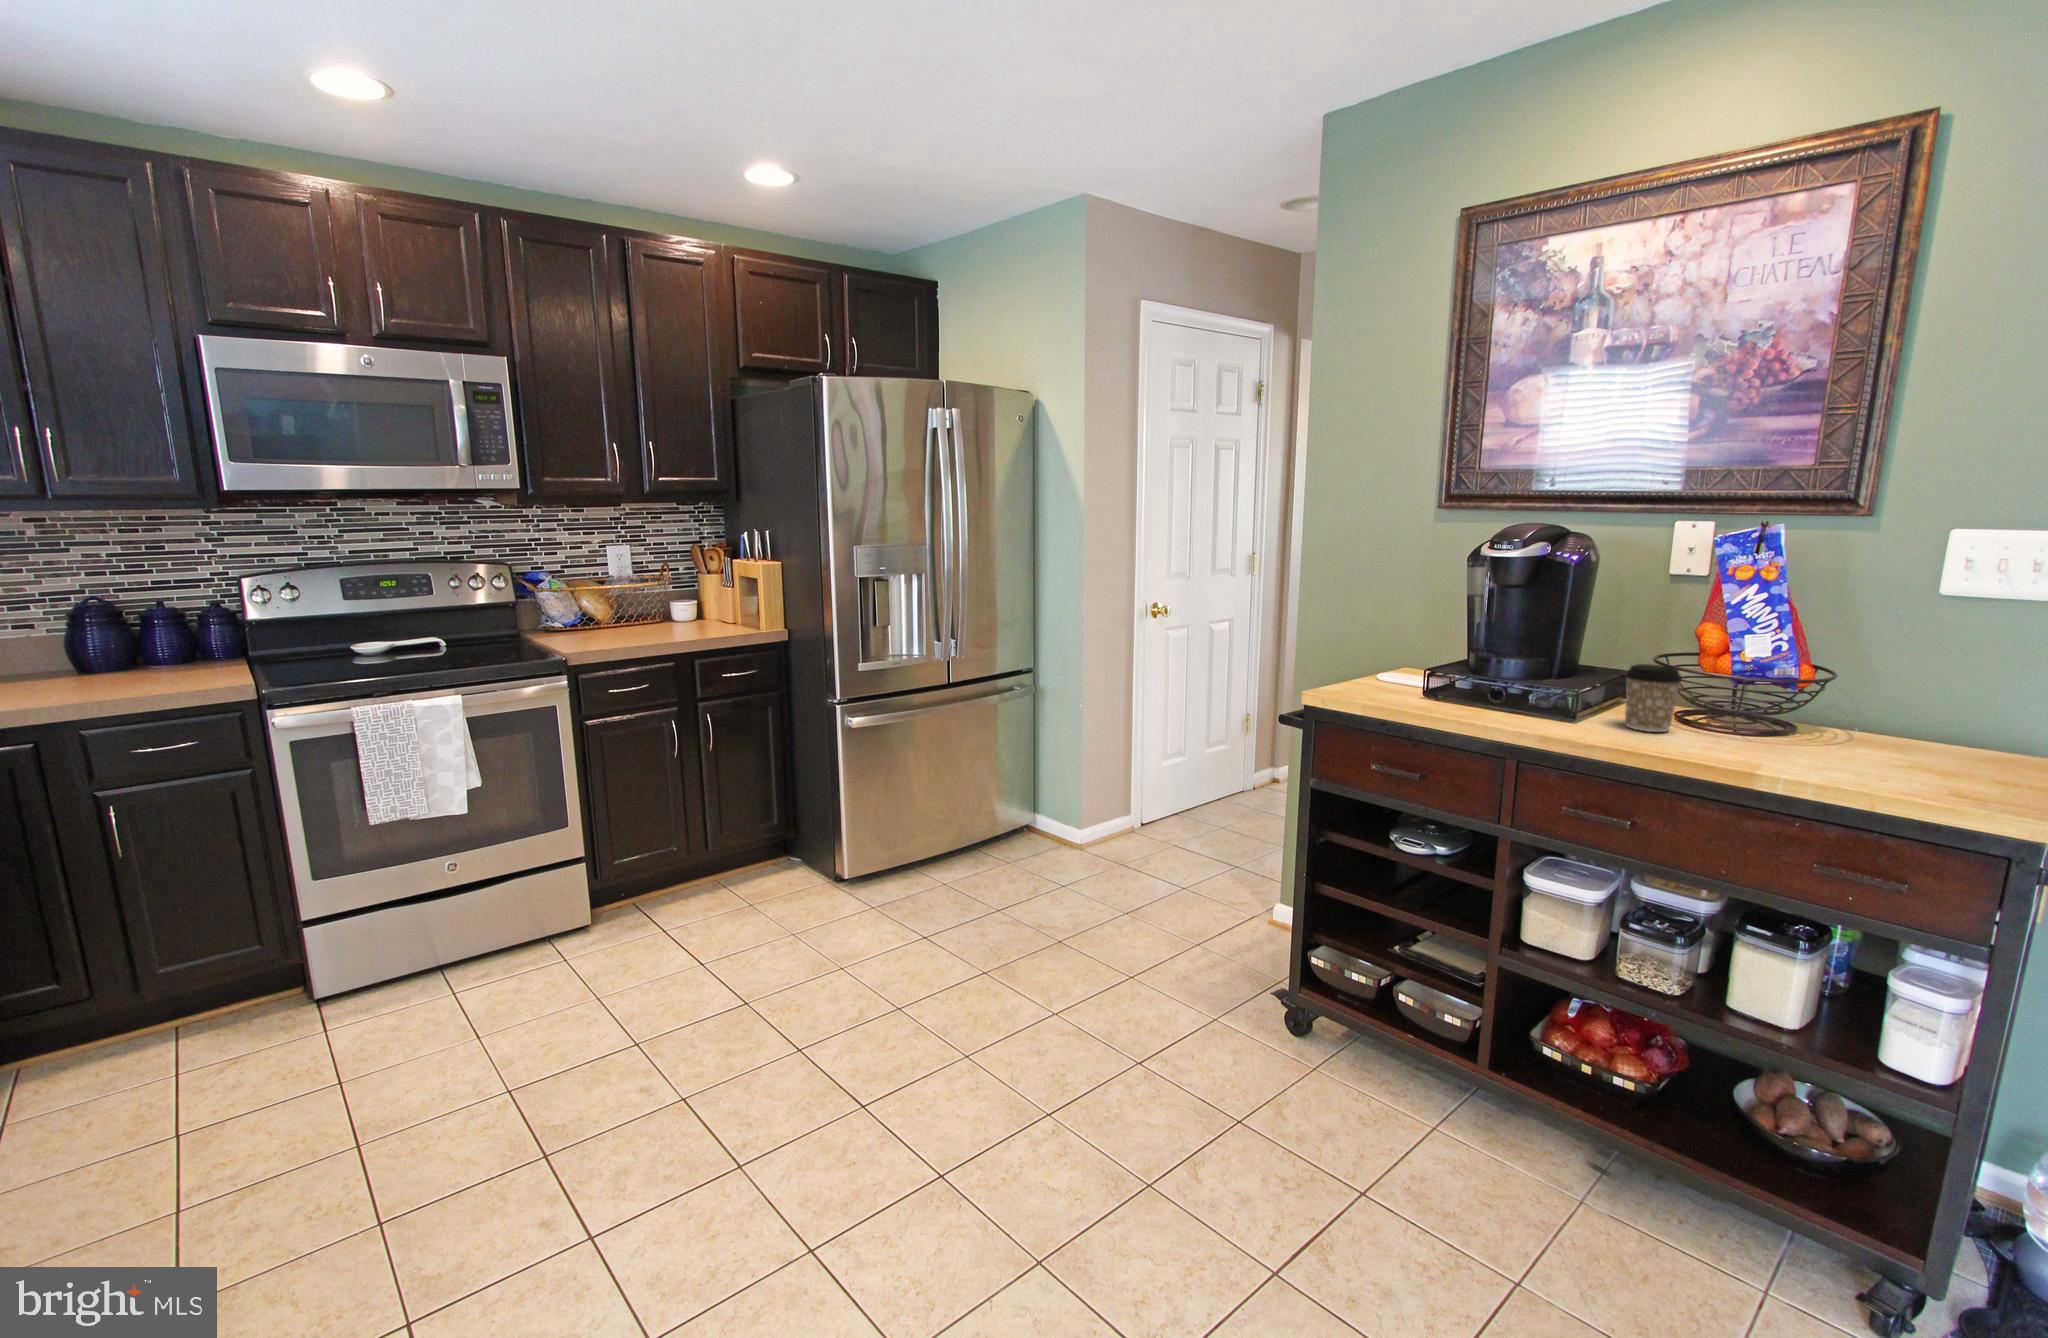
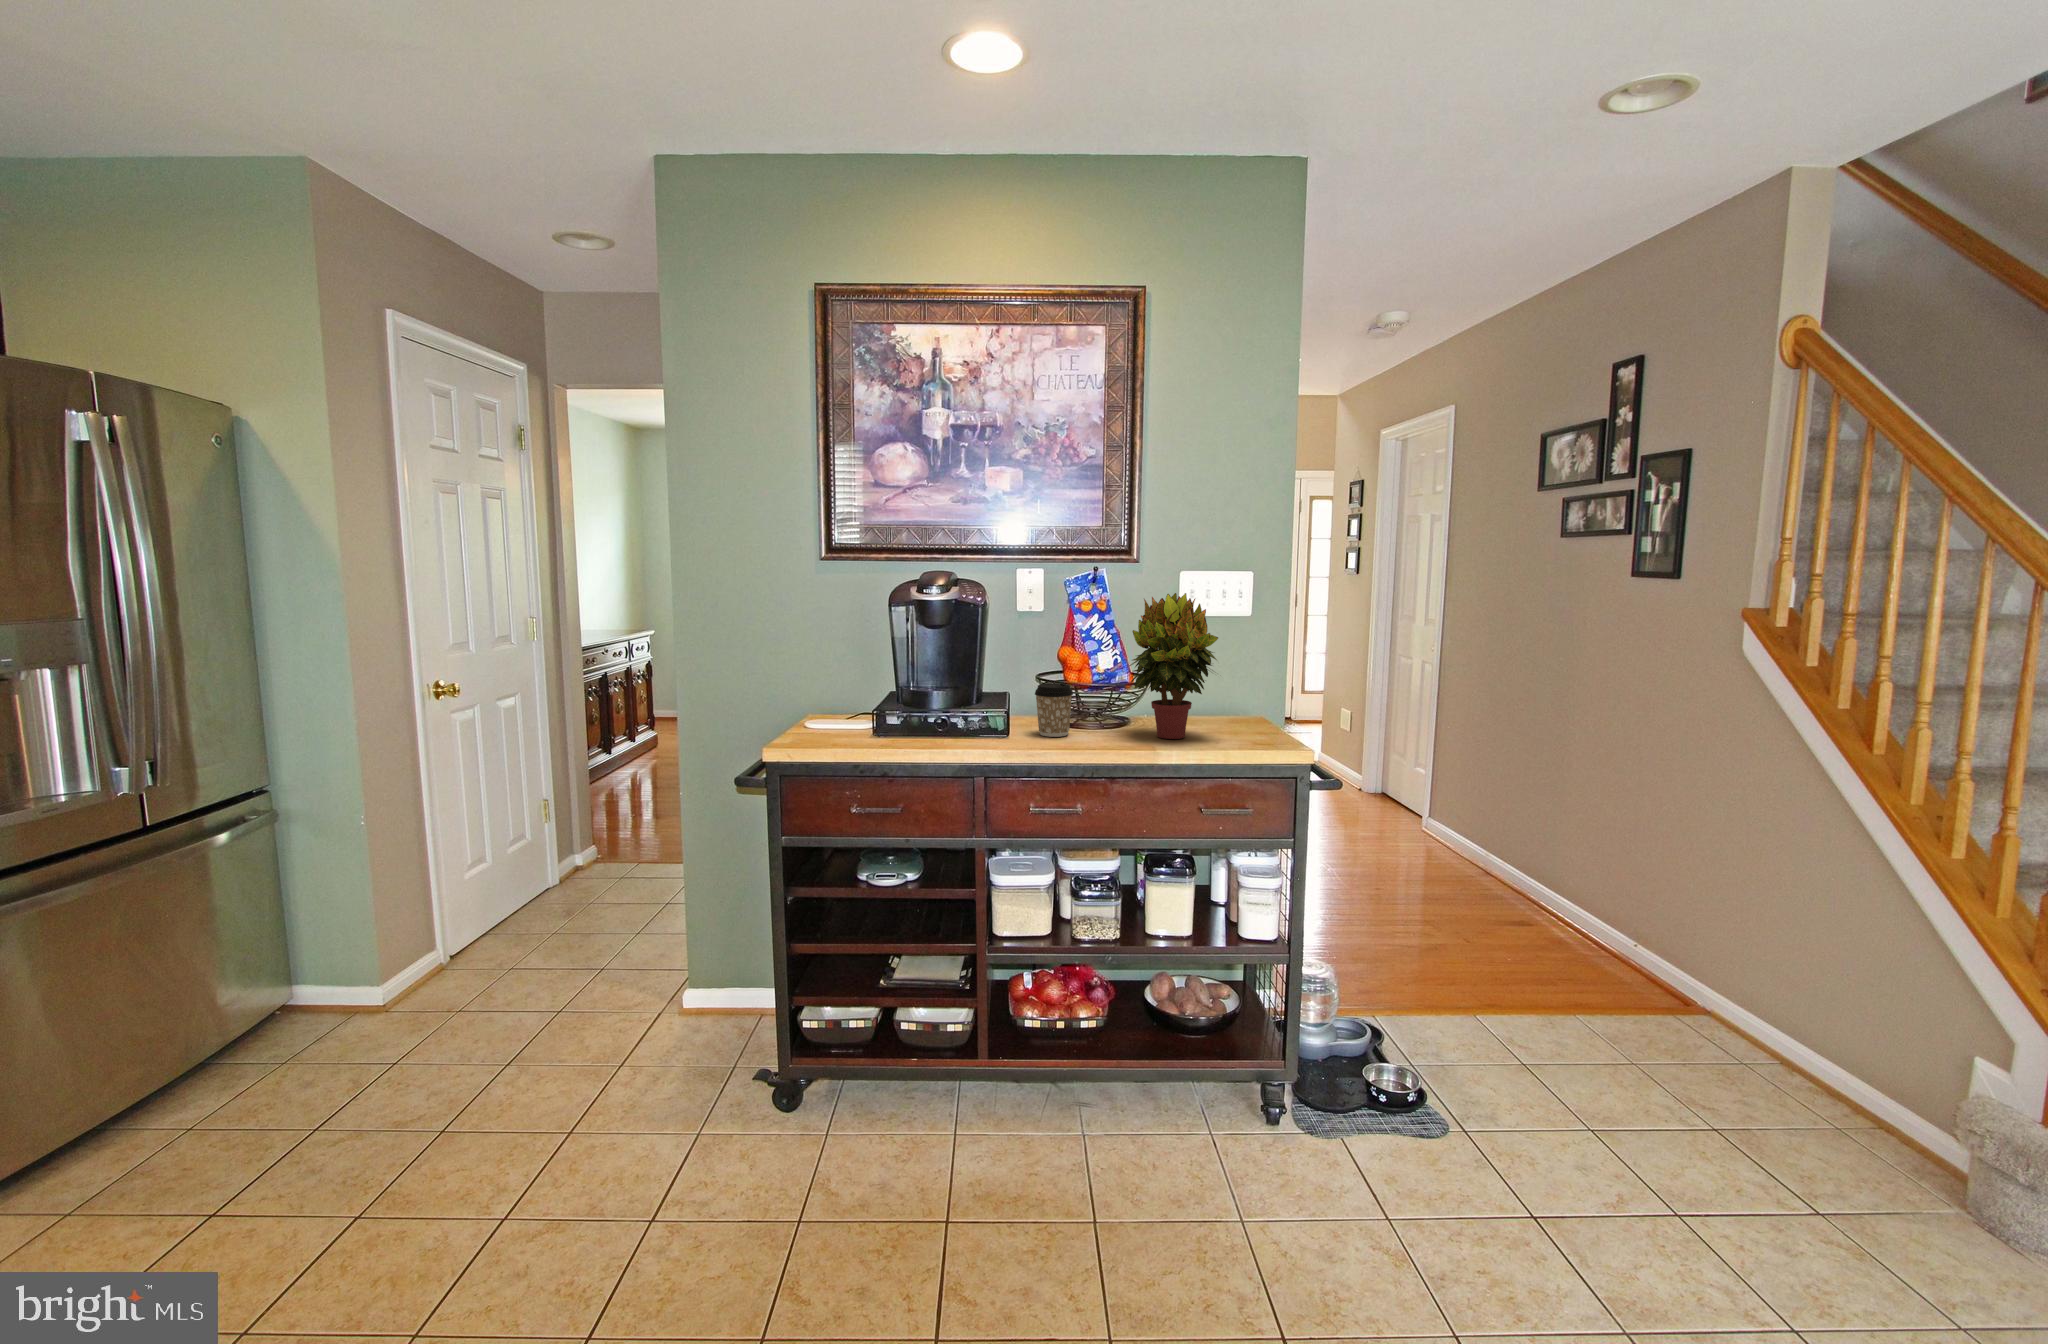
potted plant: none [1769,560,1948,768] -> present [1129,593,1218,739]

